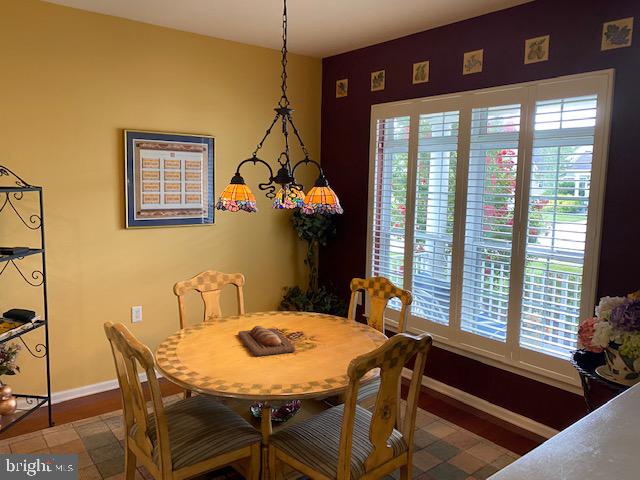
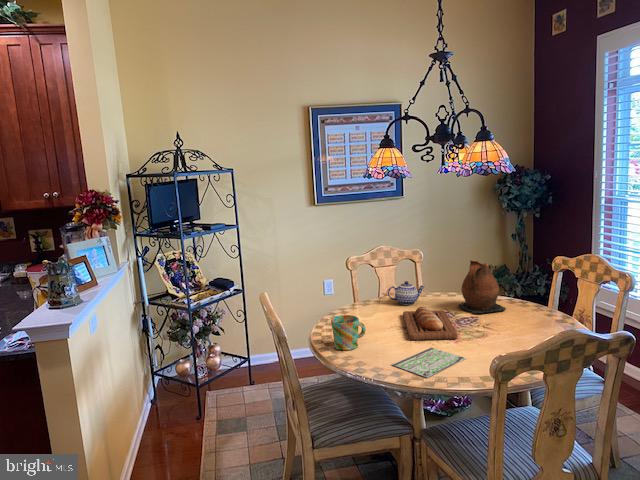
ceramic pitcher: none [282,283,323,329] -> present [459,260,506,313]
teapot: none [219,303,253,326] -> present [388,281,425,305]
mug: none [185,337,216,371] -> present [331,315,366,350]
book: none [249,361,310,386] -> present [392,347,466,377]

